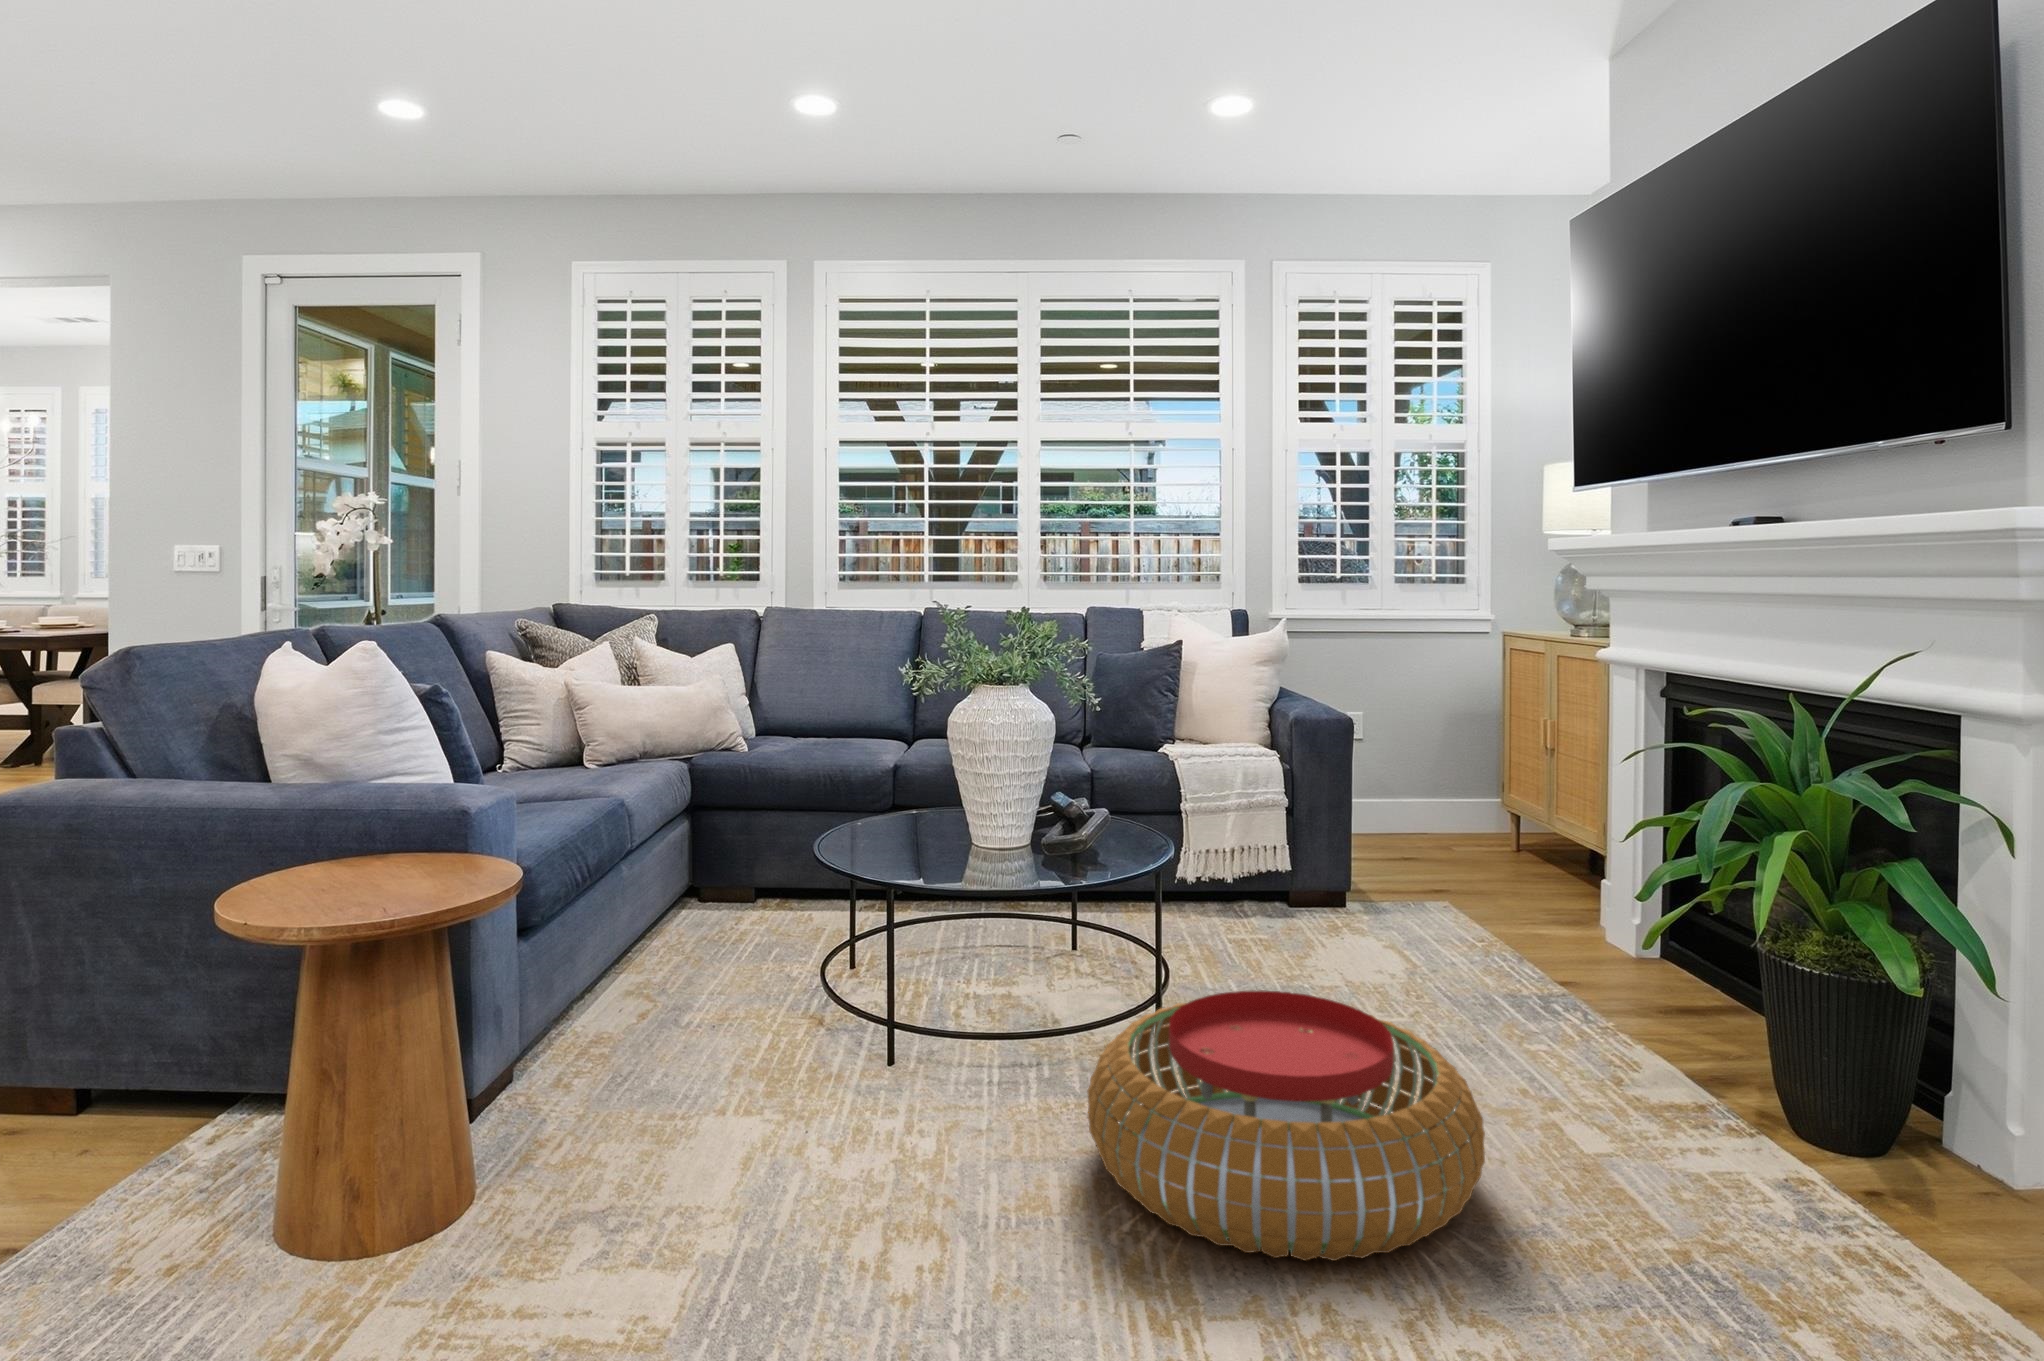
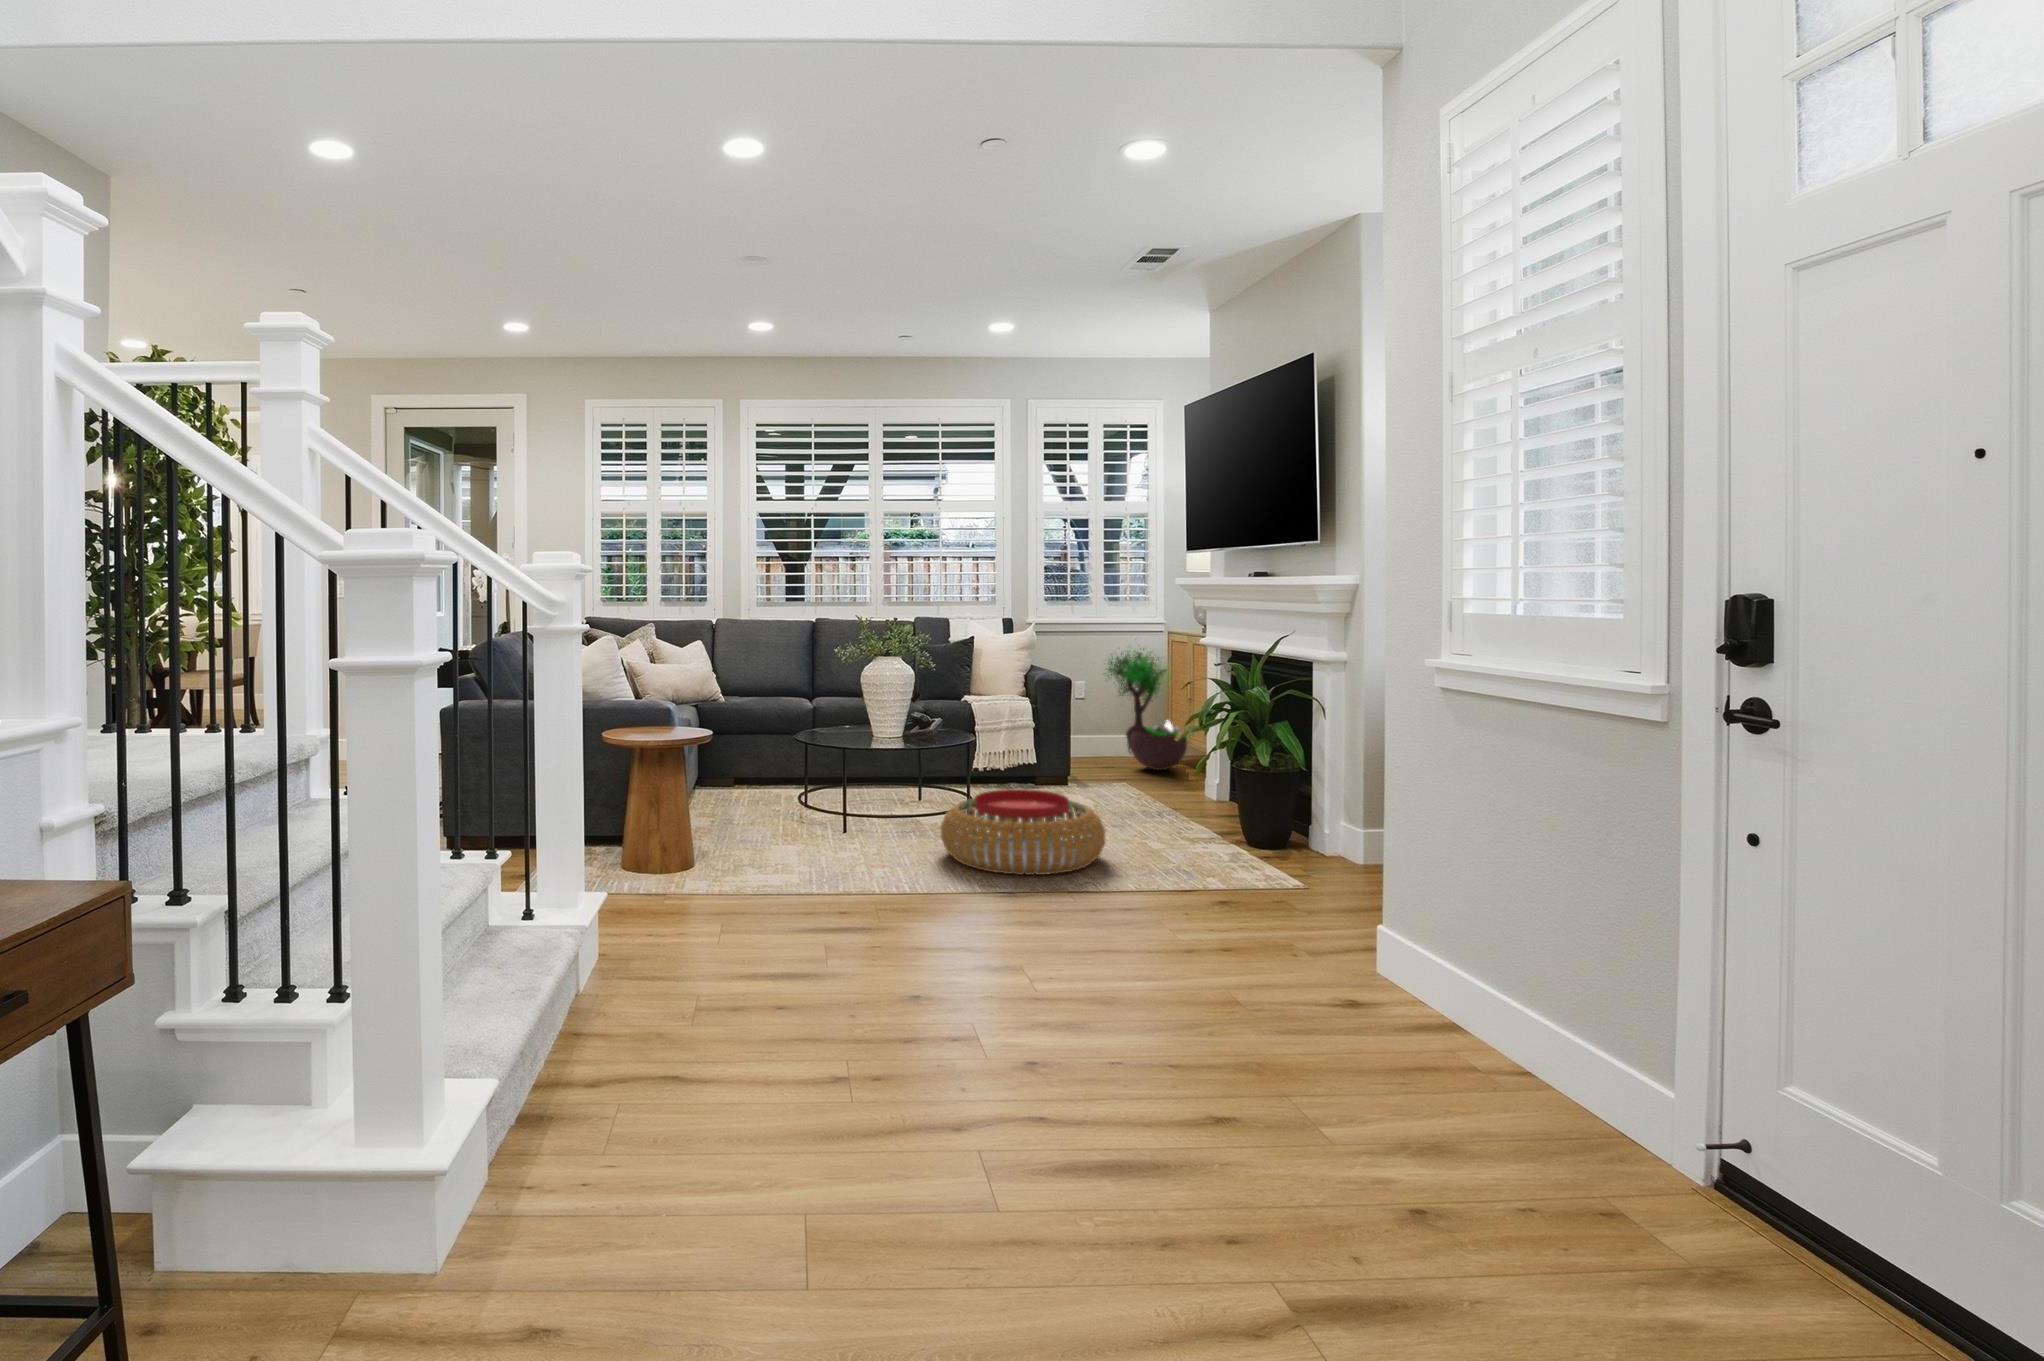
potted tree: none [1399,650,1552,878] -> present [1105,648,1187,770]

